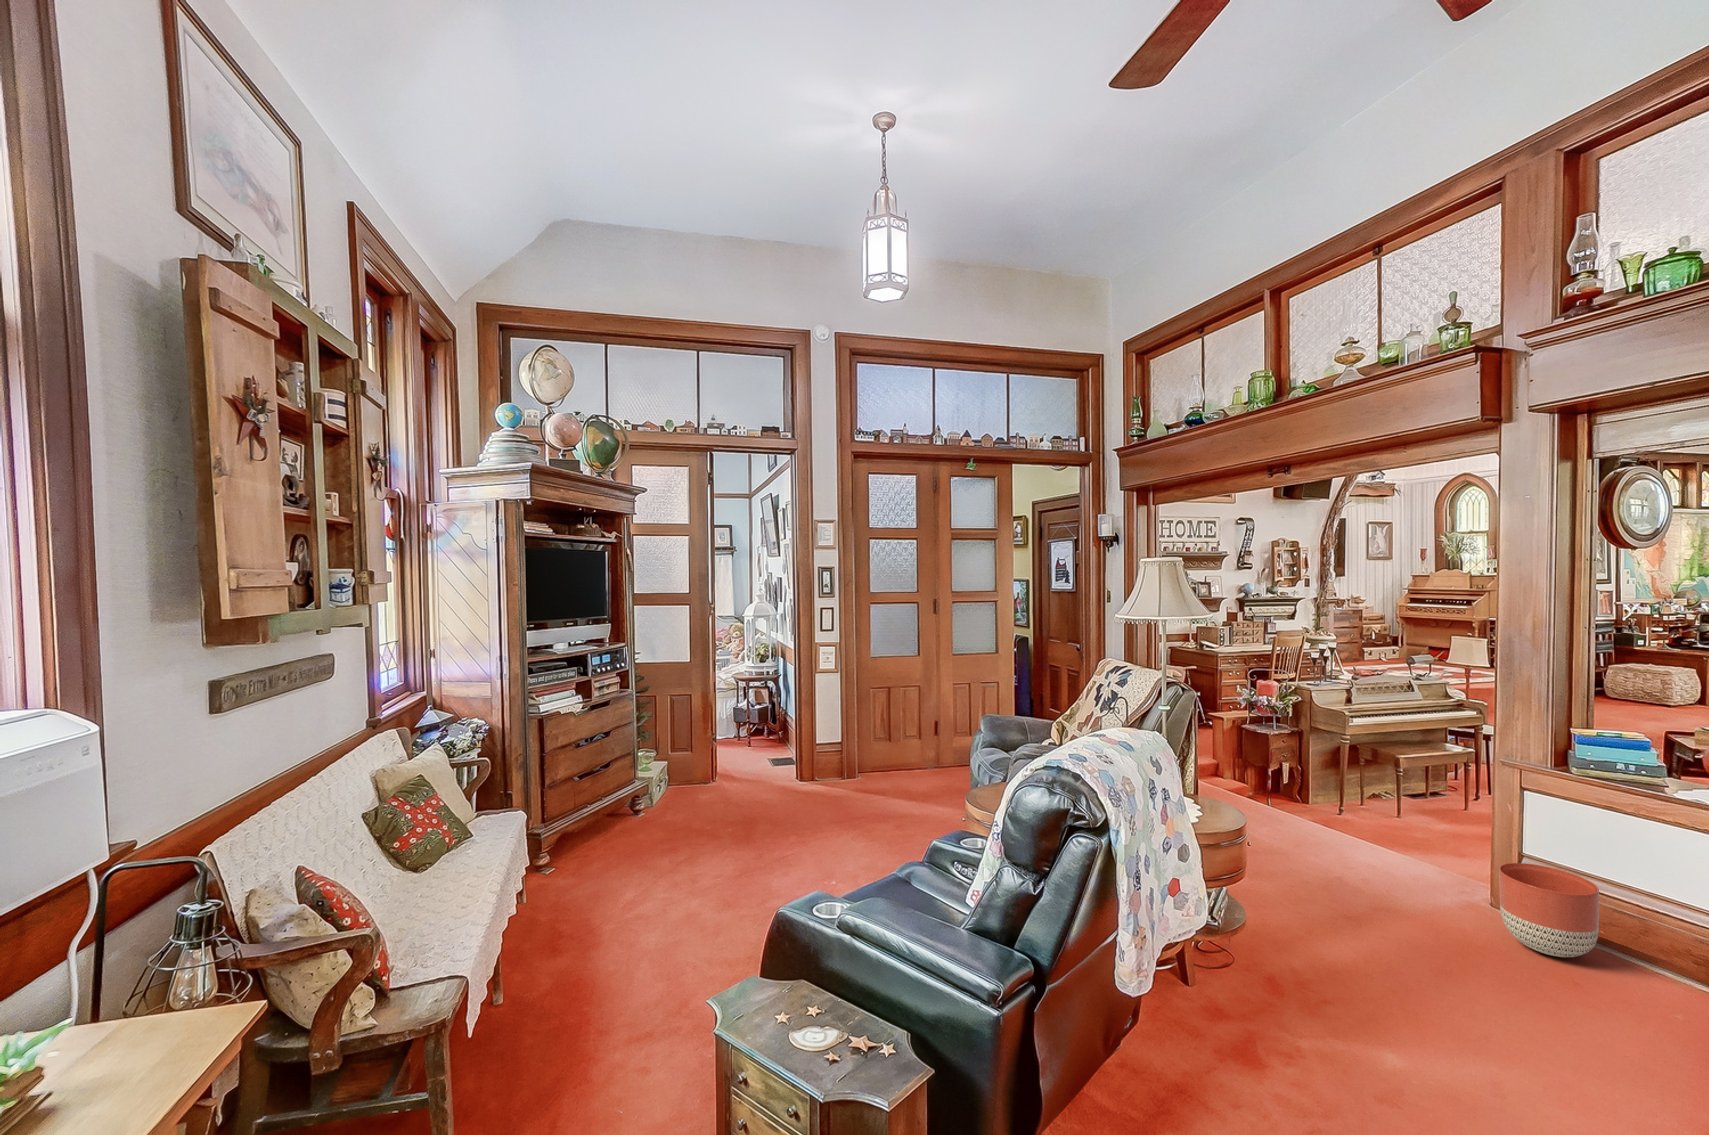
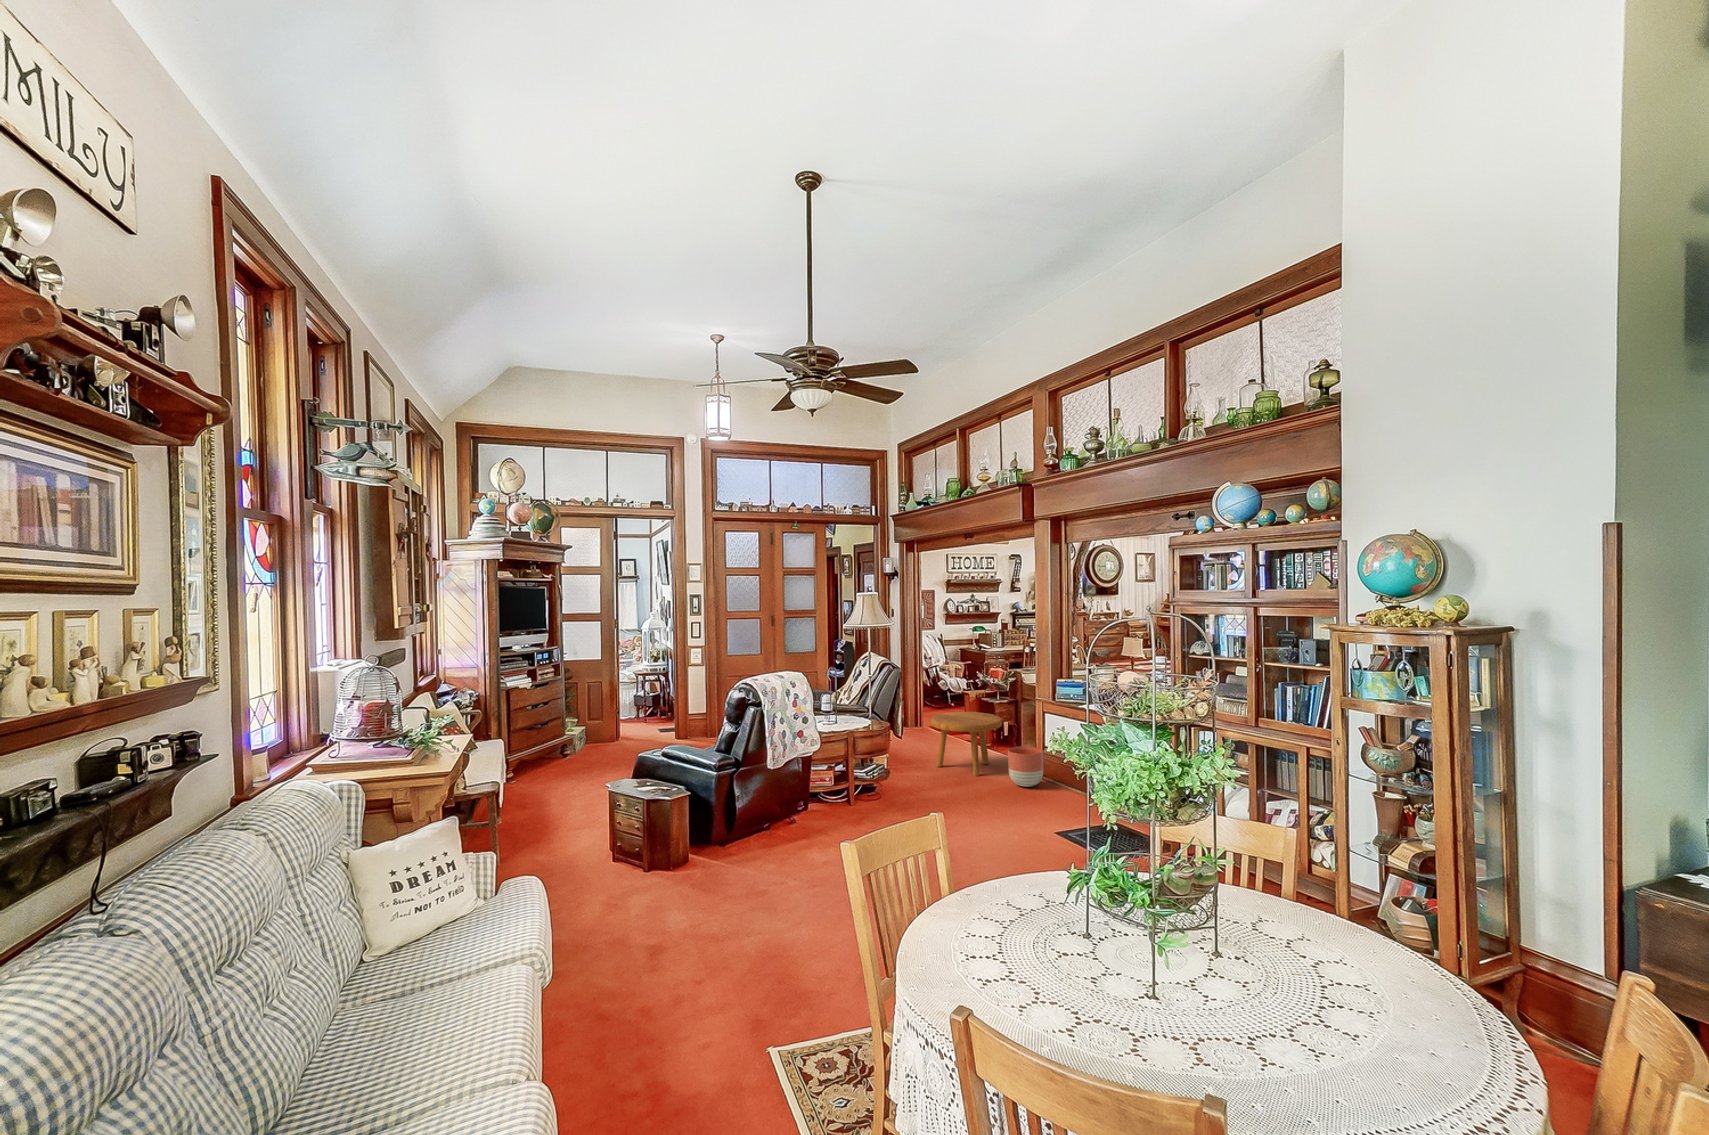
footstool: none [1275,770,1434,909] -> present [931,712,1002,776]

